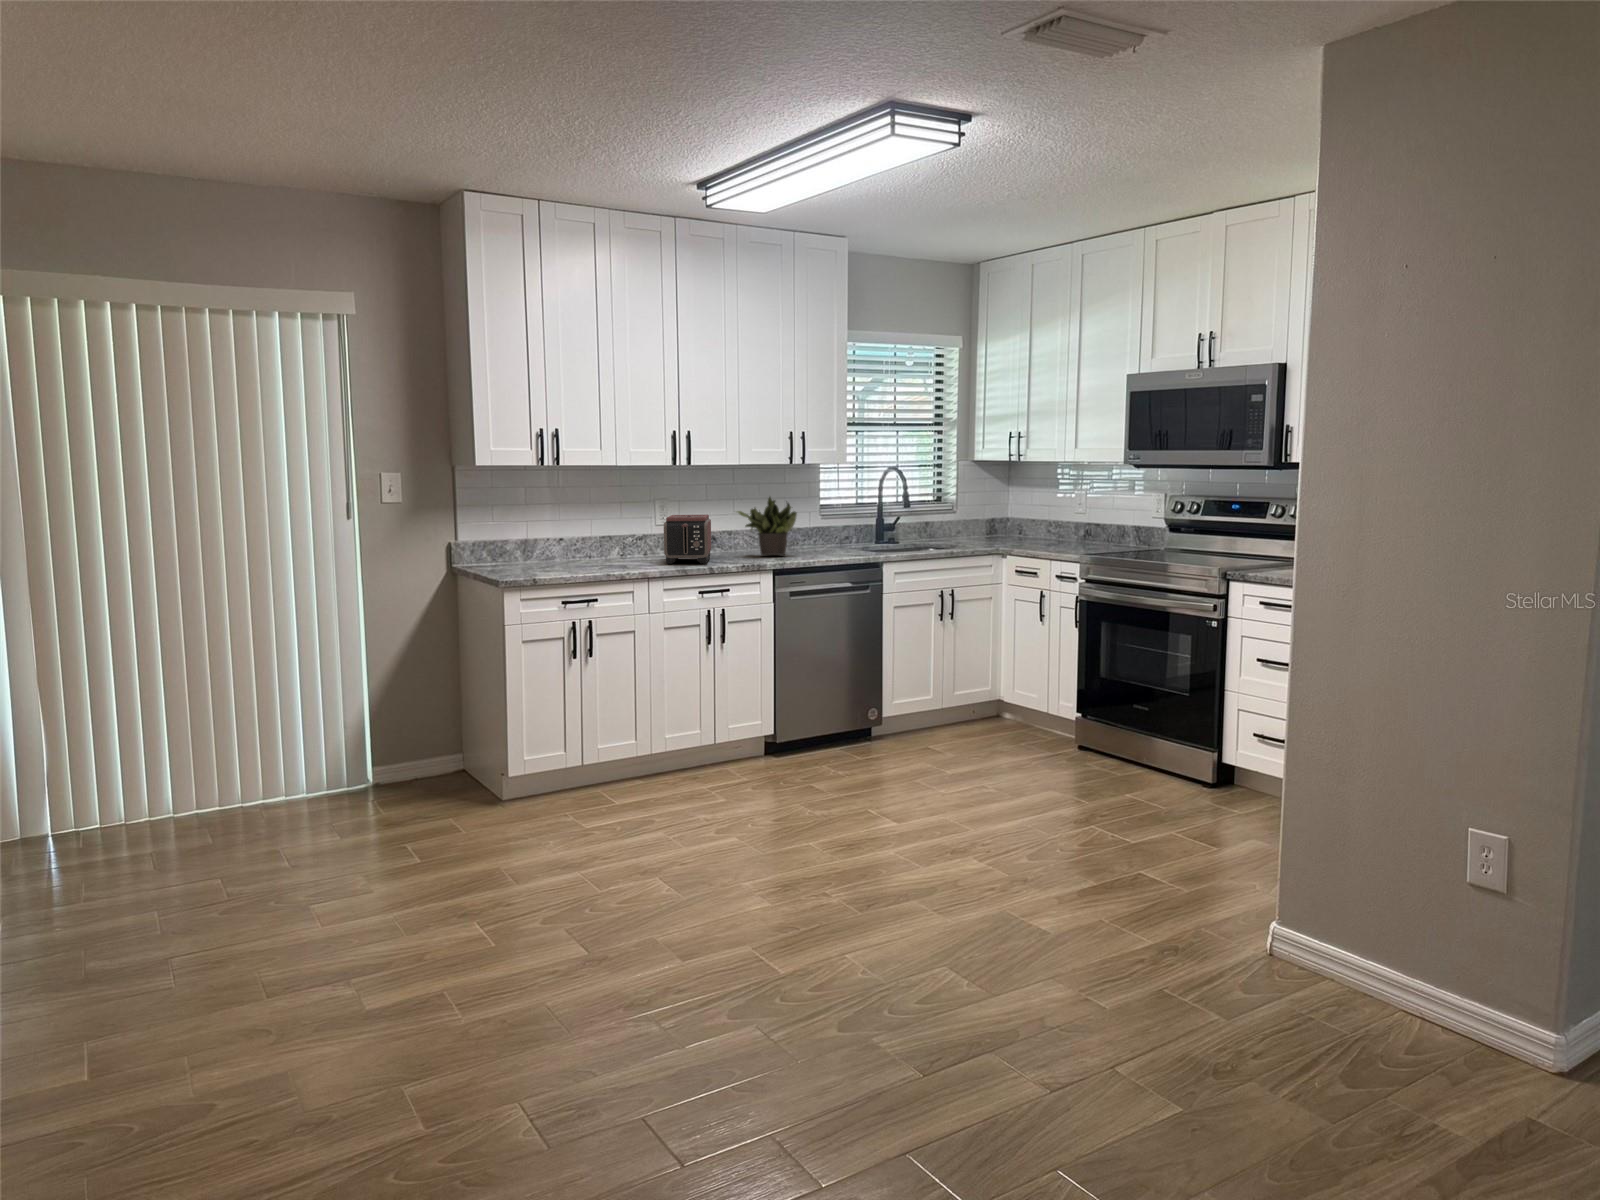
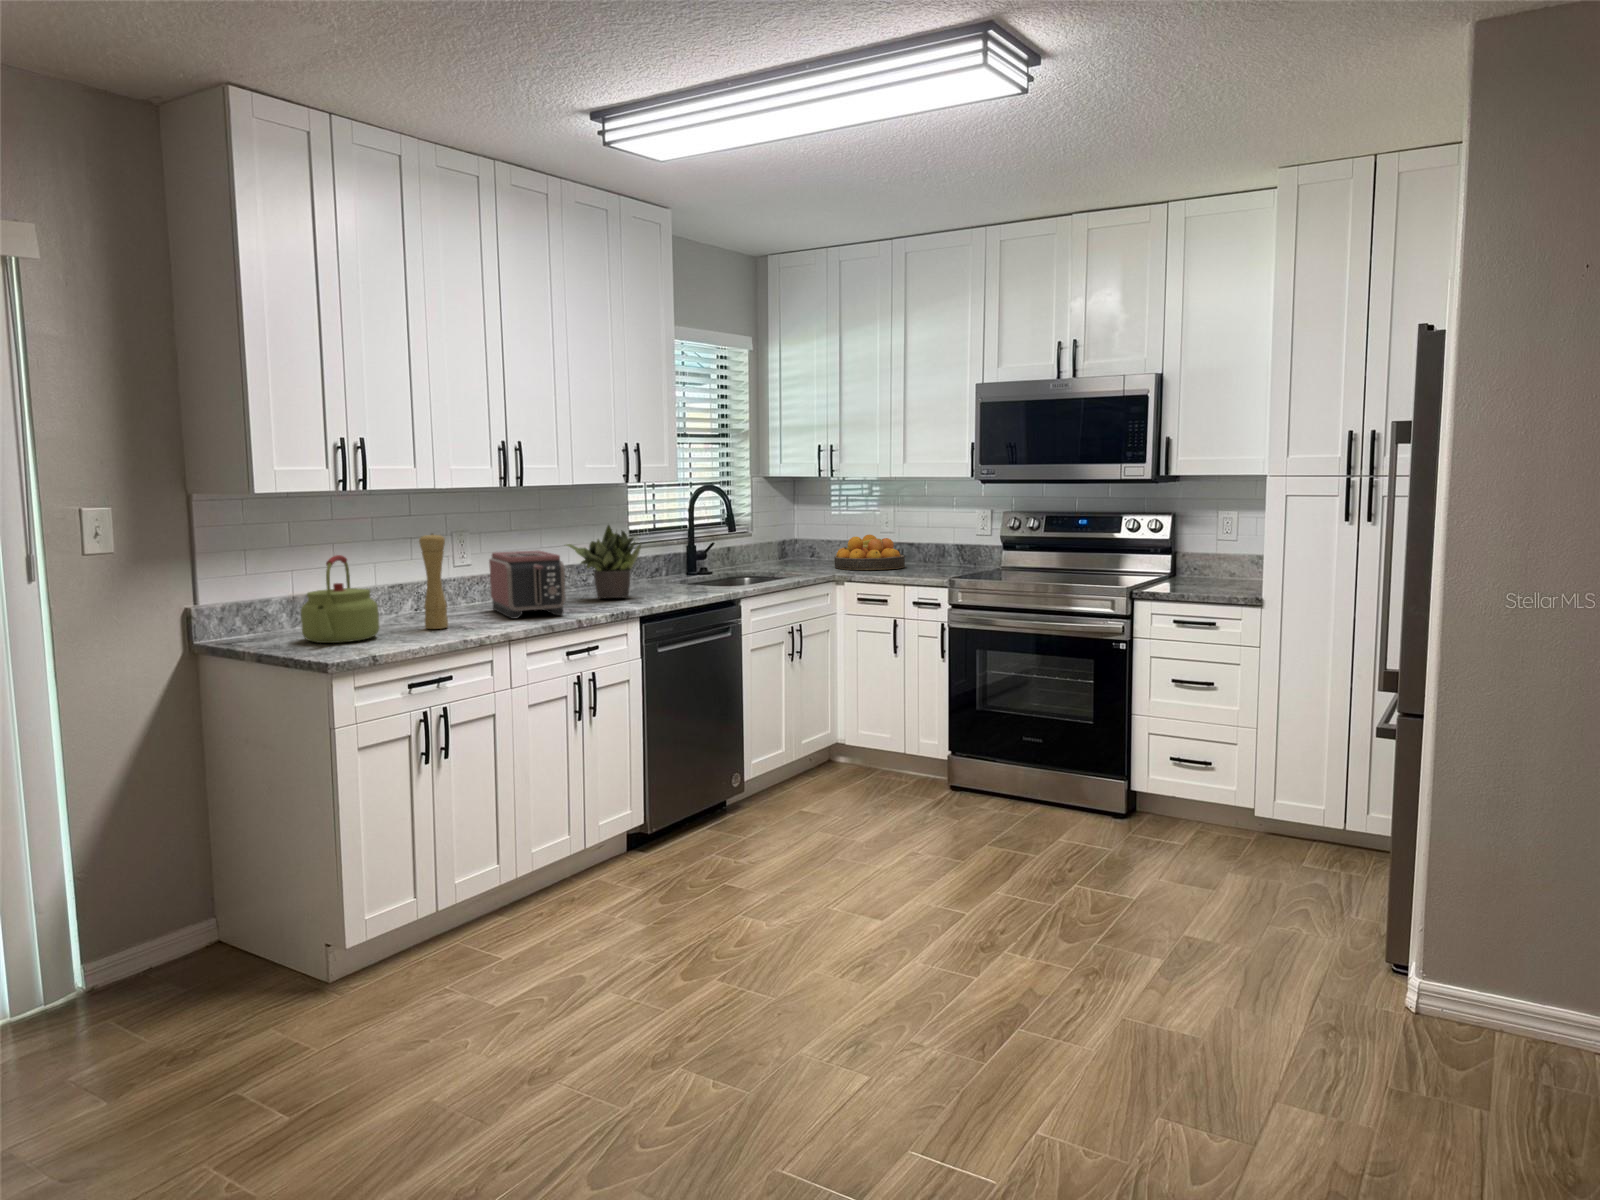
pepper mill: none [596,497,615,567] -> present [419,533,448,629]
kettle: none [510,510,562,571] -> present [301,555,379,643]
fruit bowl: none [1018,515,1084,546] -> present [834,535,905,570]

